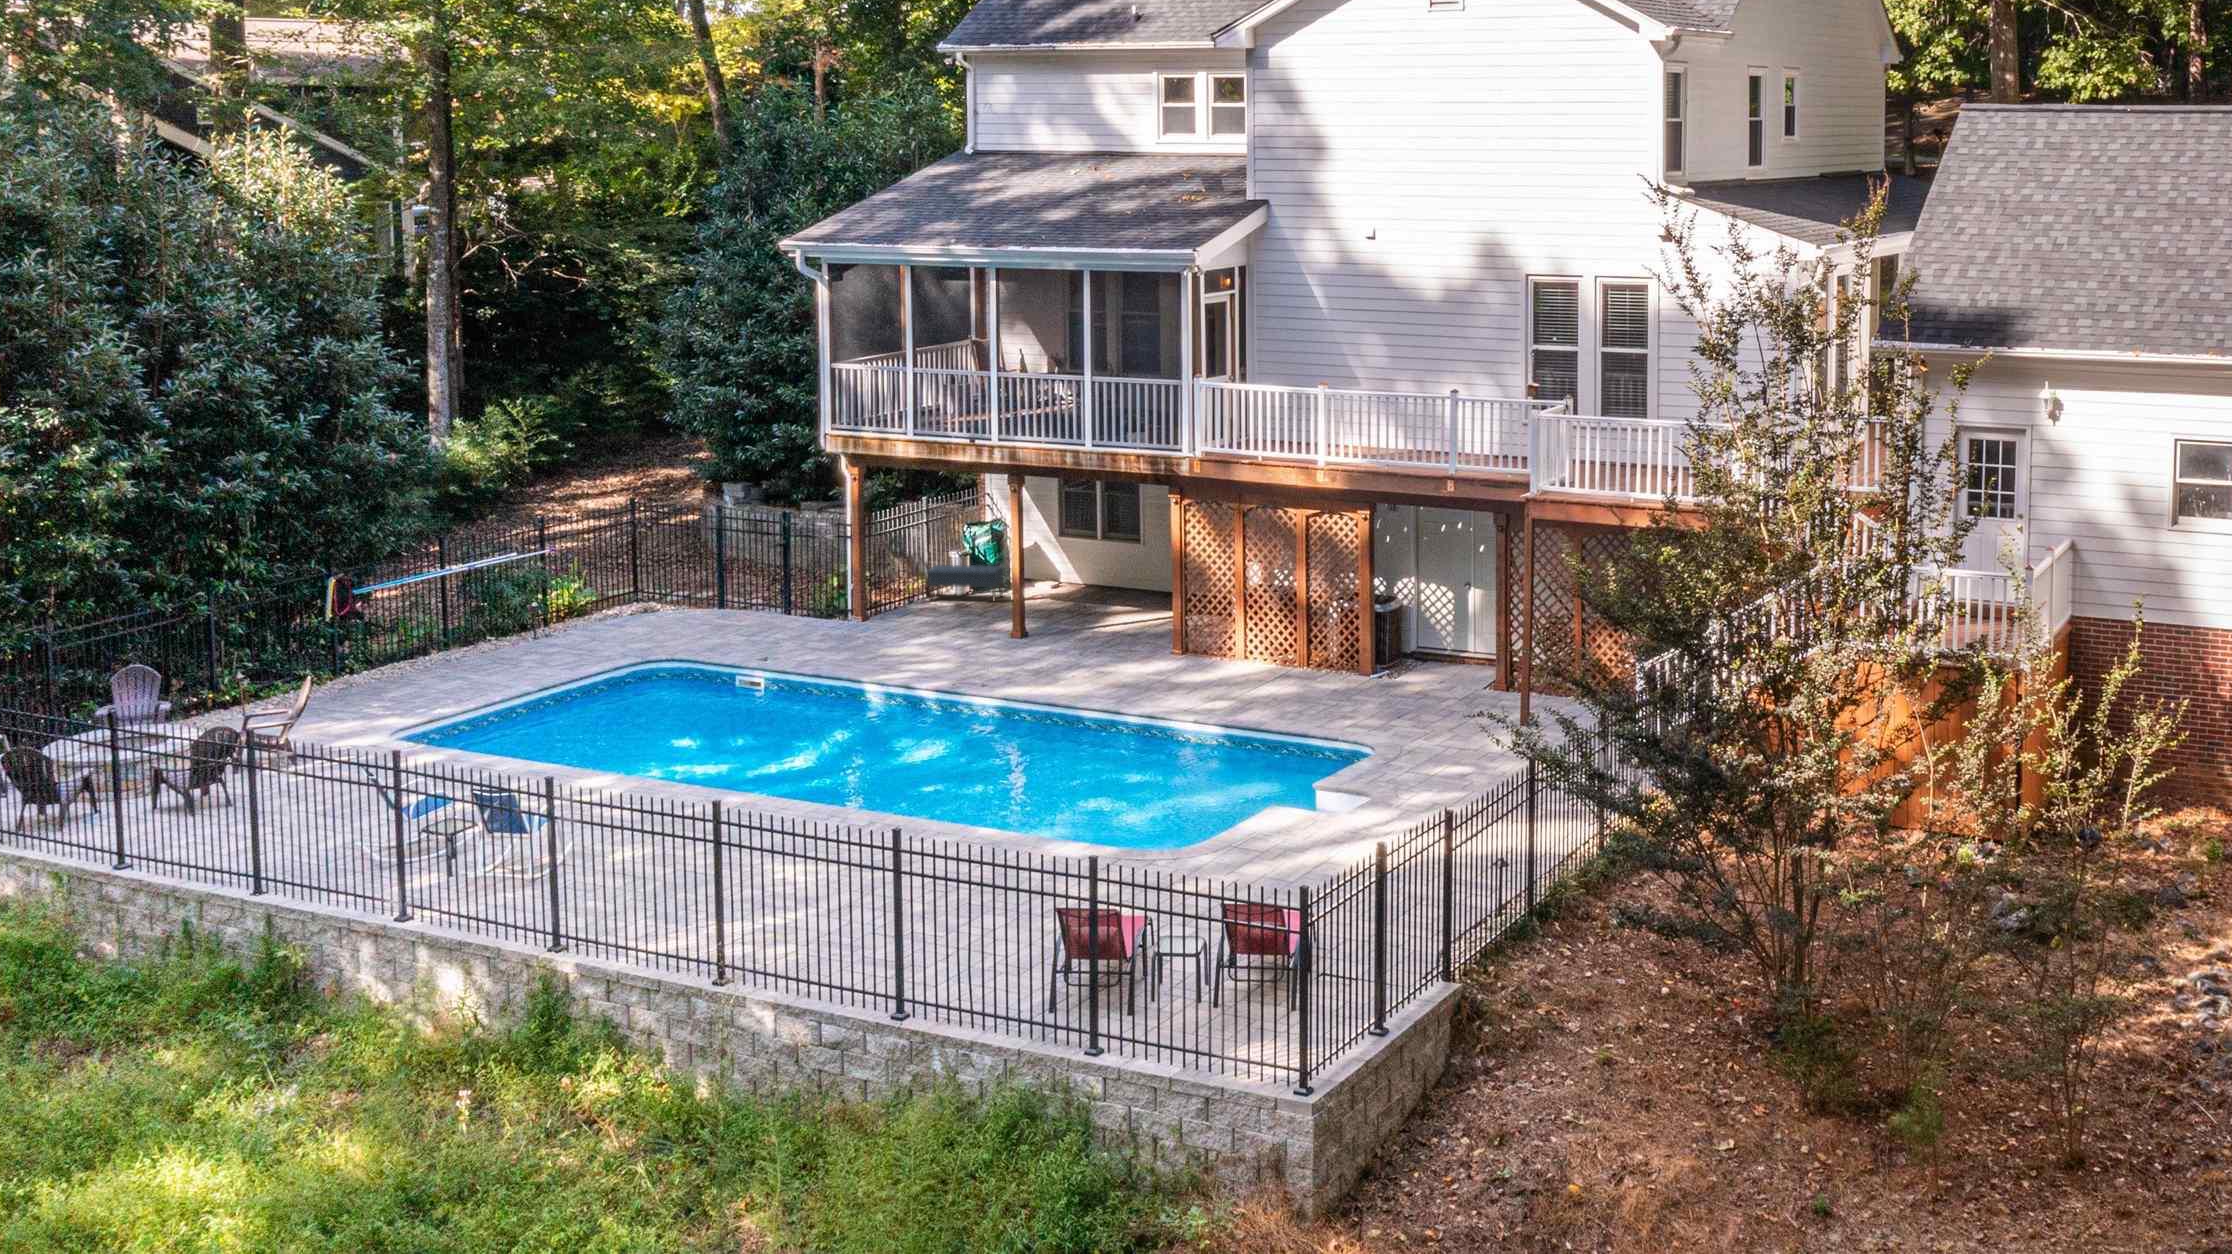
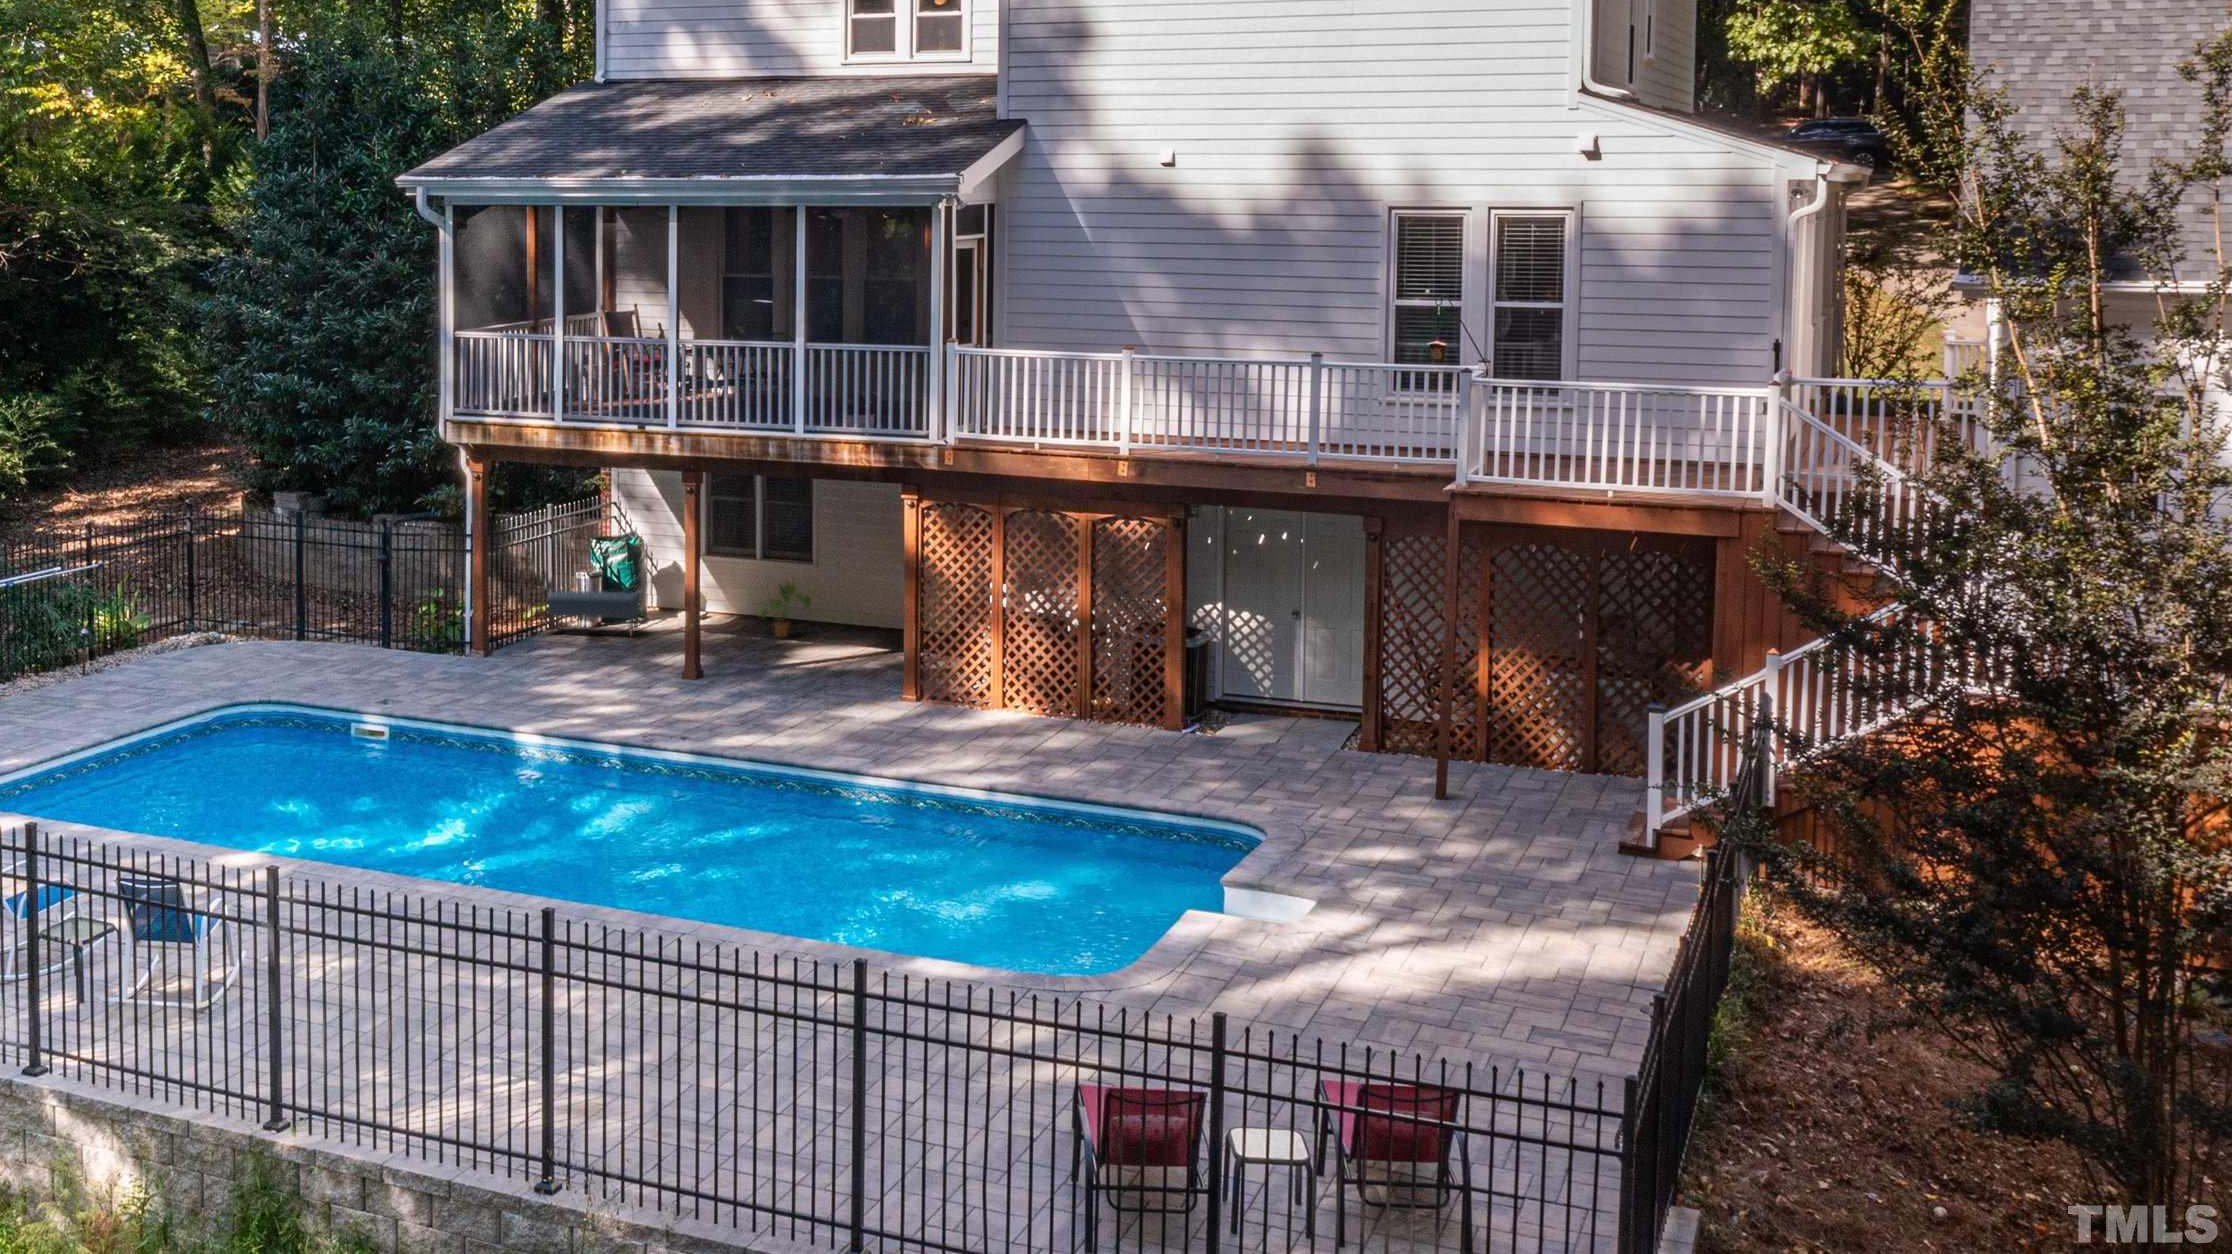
house plant: none [1097,556,1146,601] -> present [759,582,815,638]

